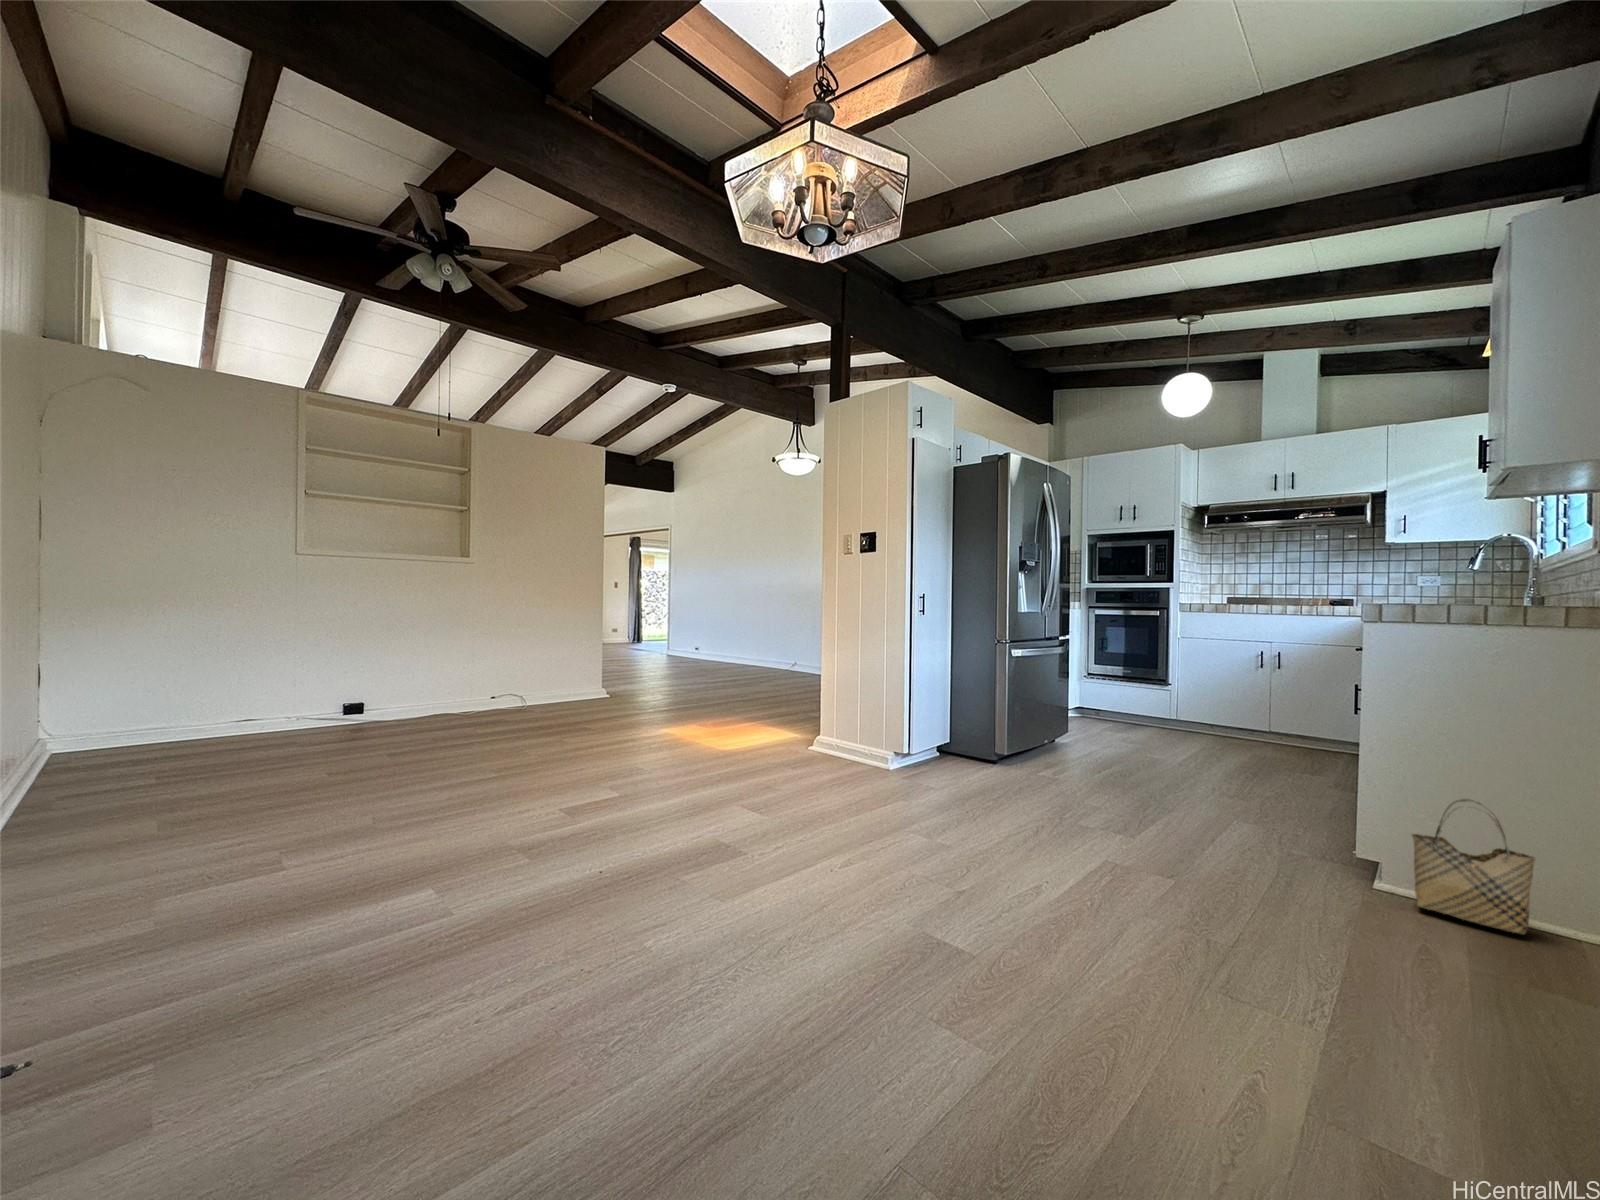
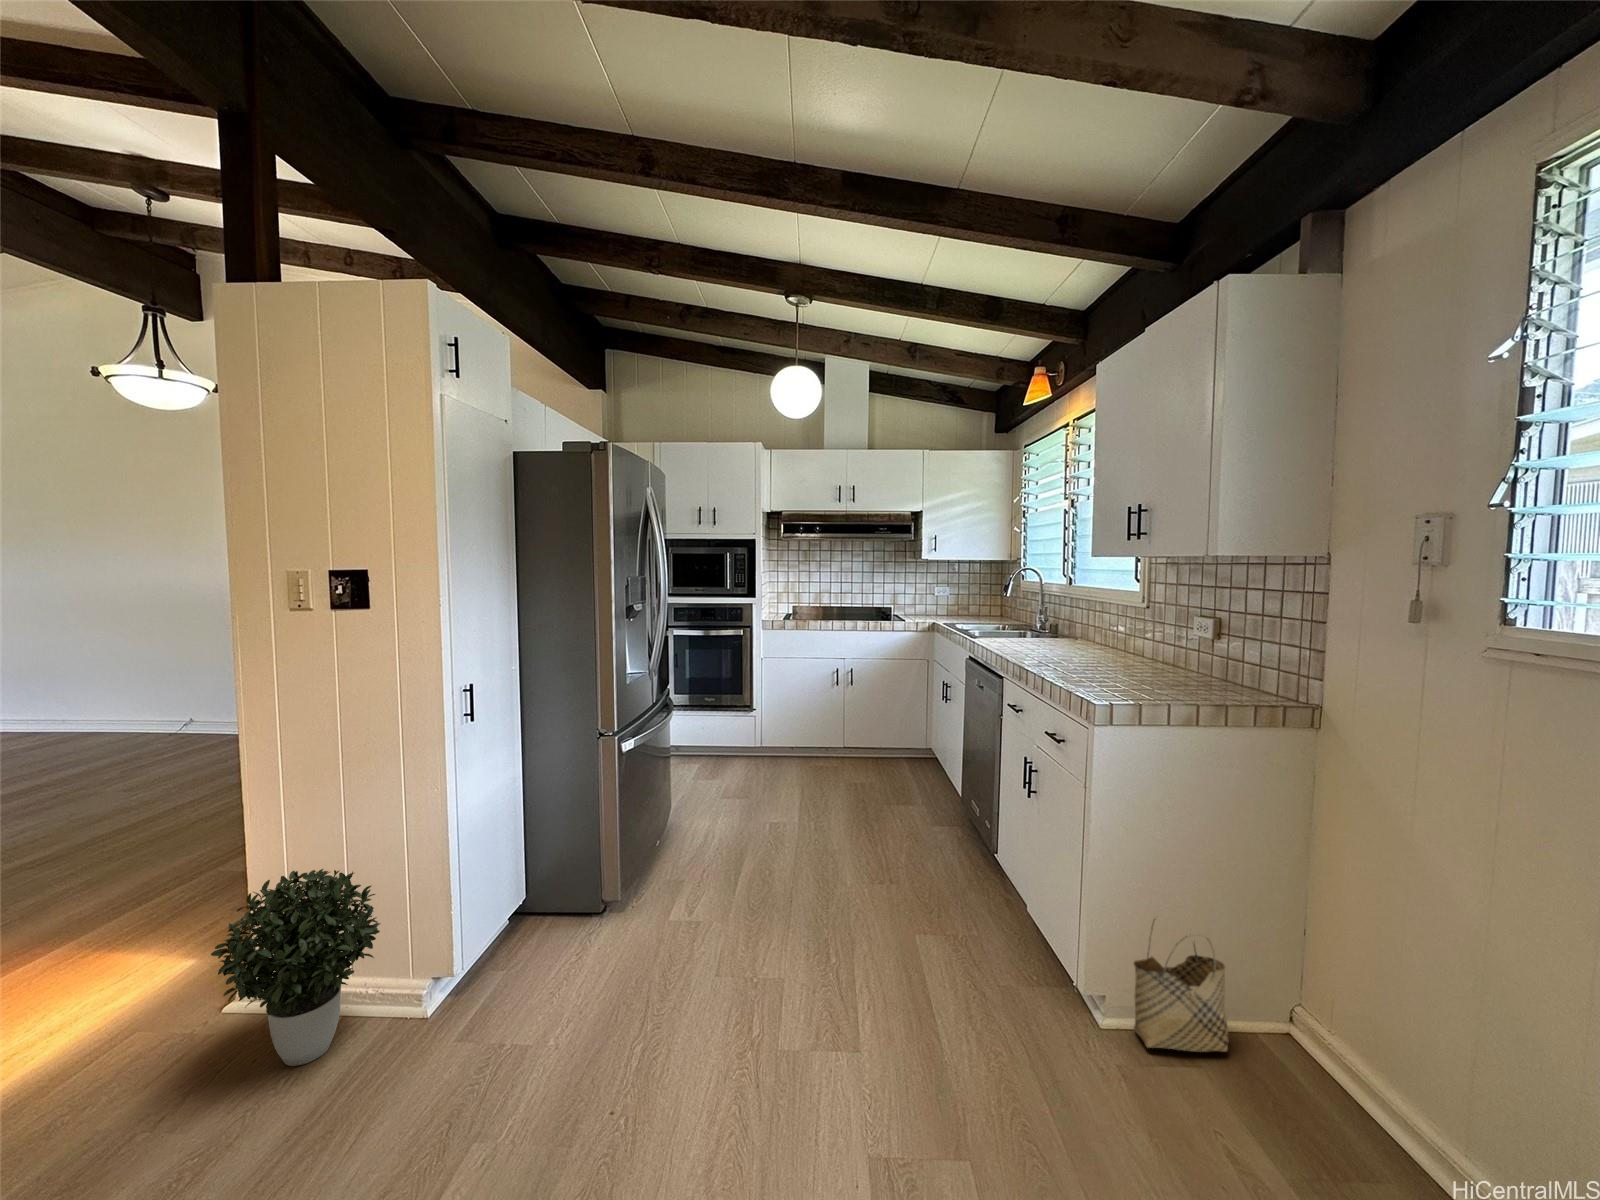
potted plant: none [806,676,872,769] -> present [211,869,381,1066]

